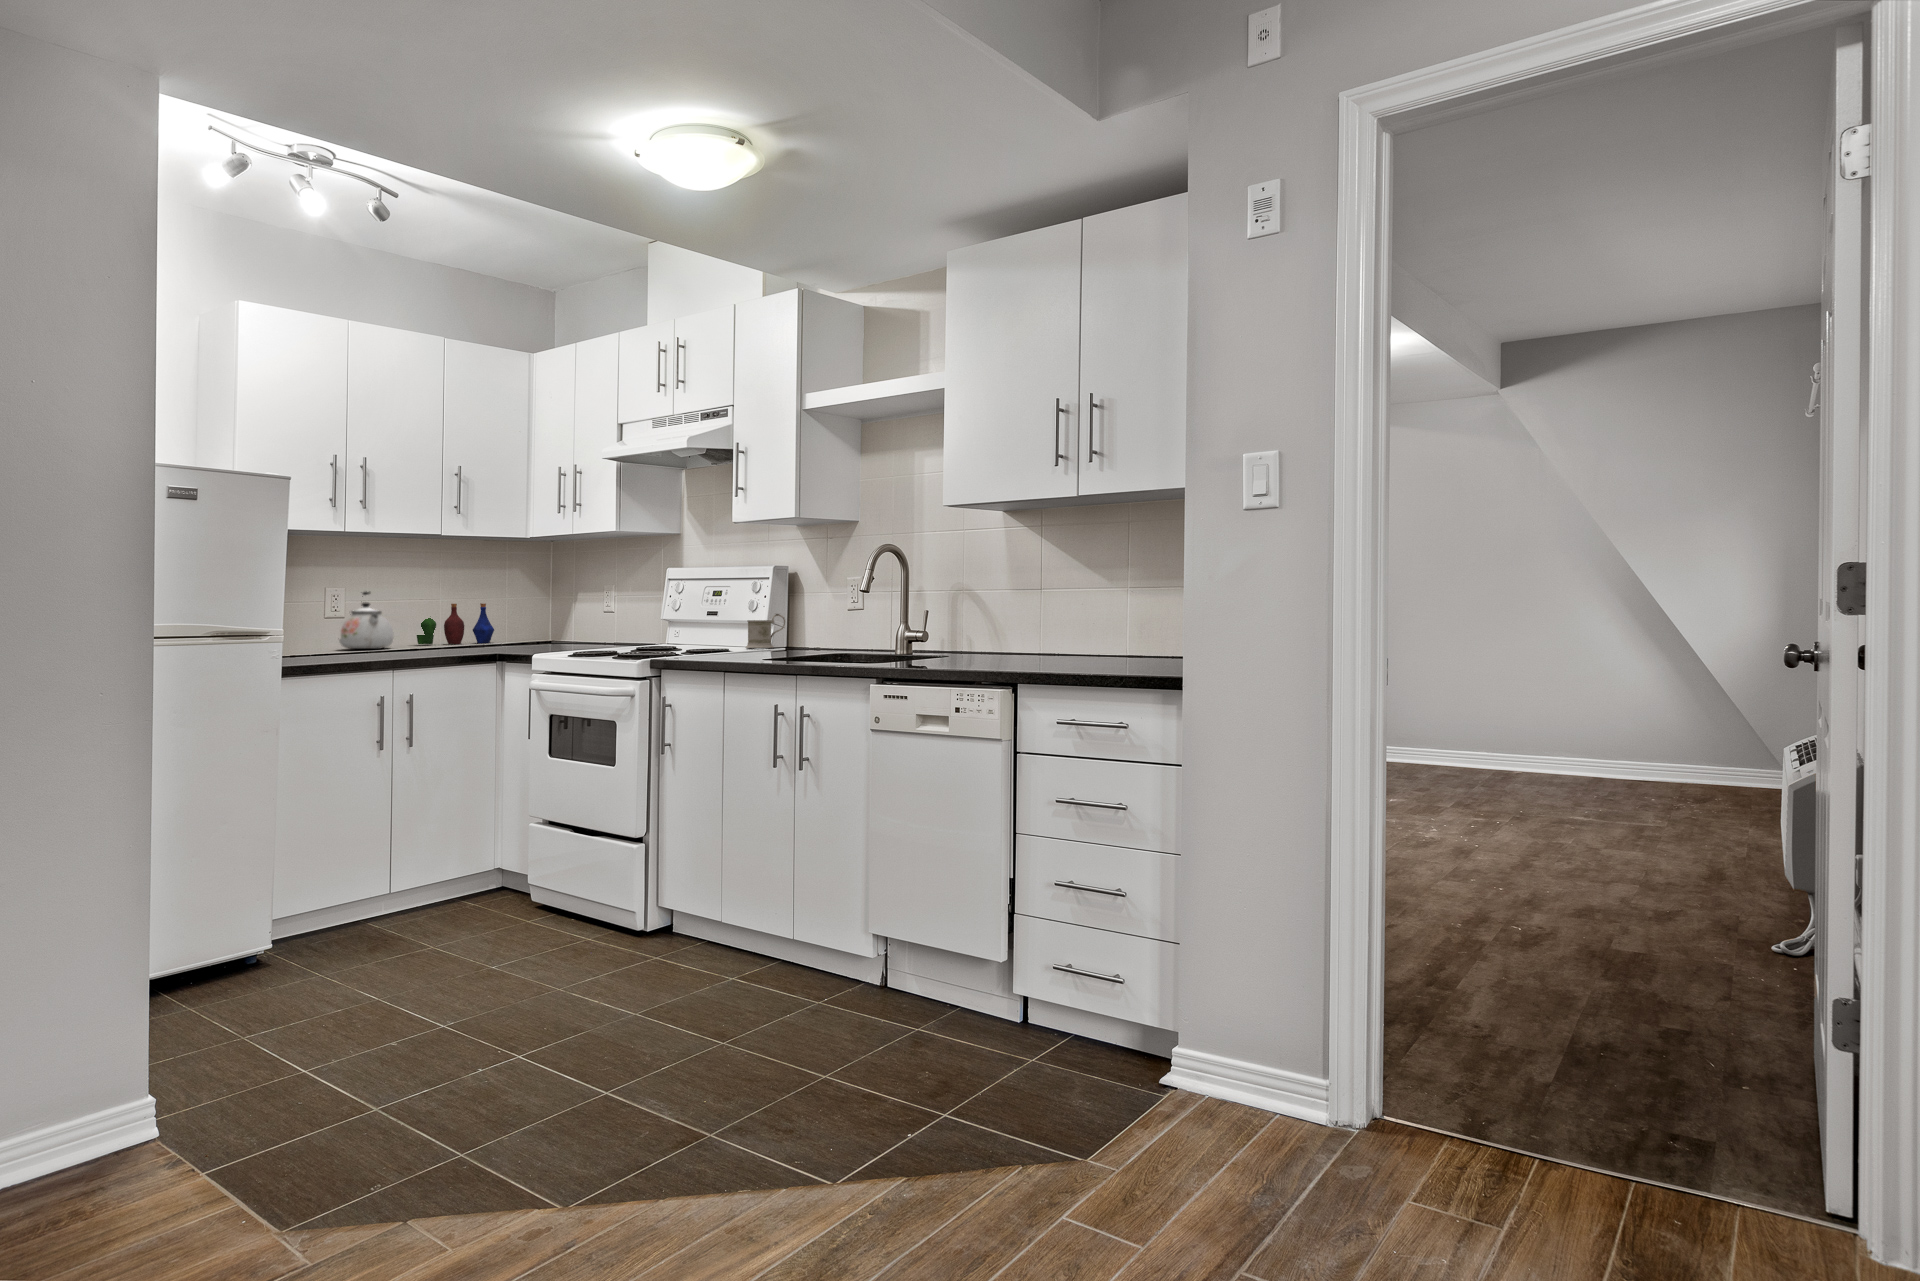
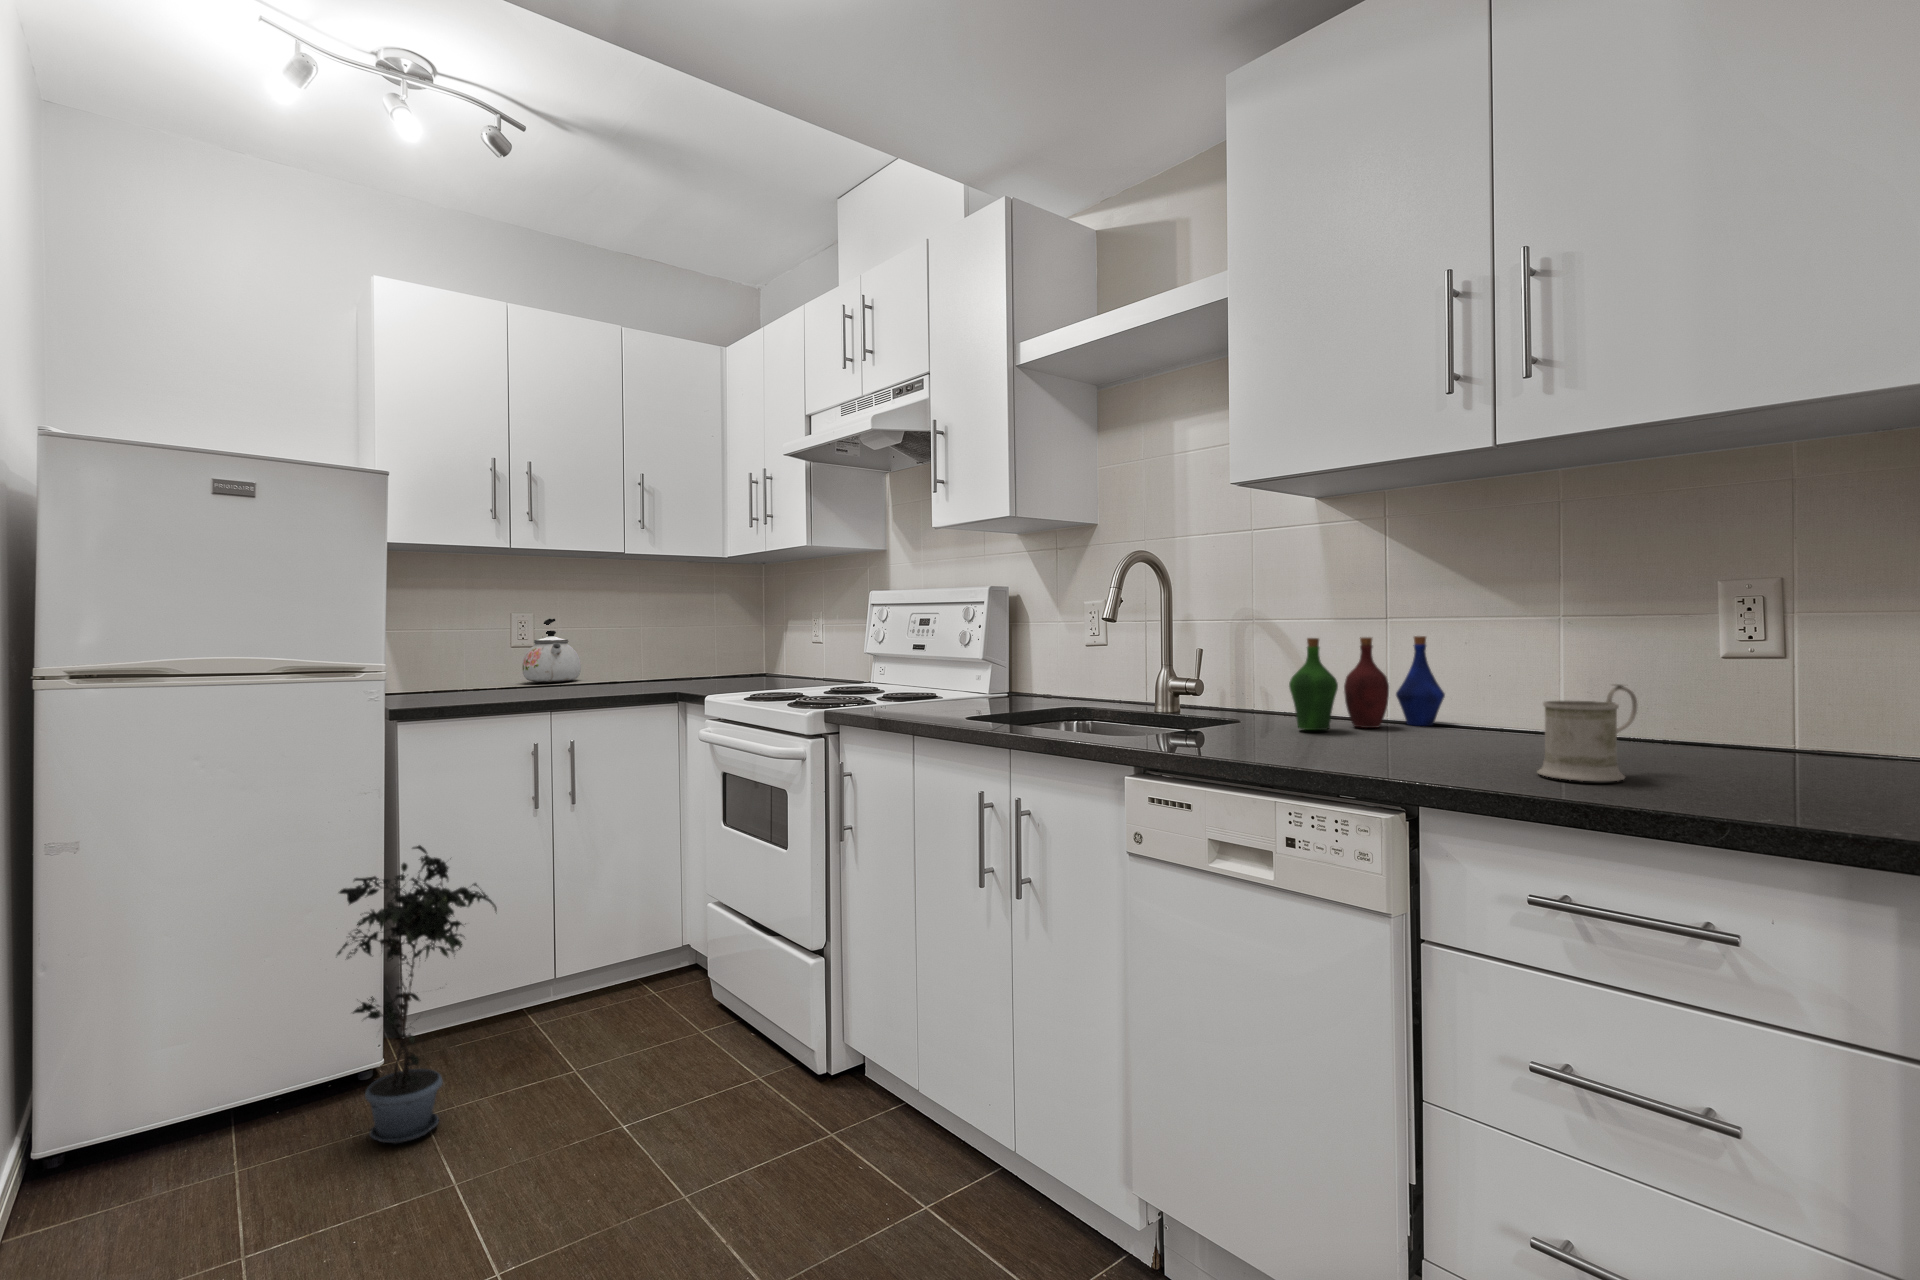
bottle: present [417,603,494,644] -> present [1289,636,1445,730]
mug: present [746,614,785,648] -> present [1537,684,1637,781]
potted plant: none [265,759,405,981] -> present [337,845,497,1143]

